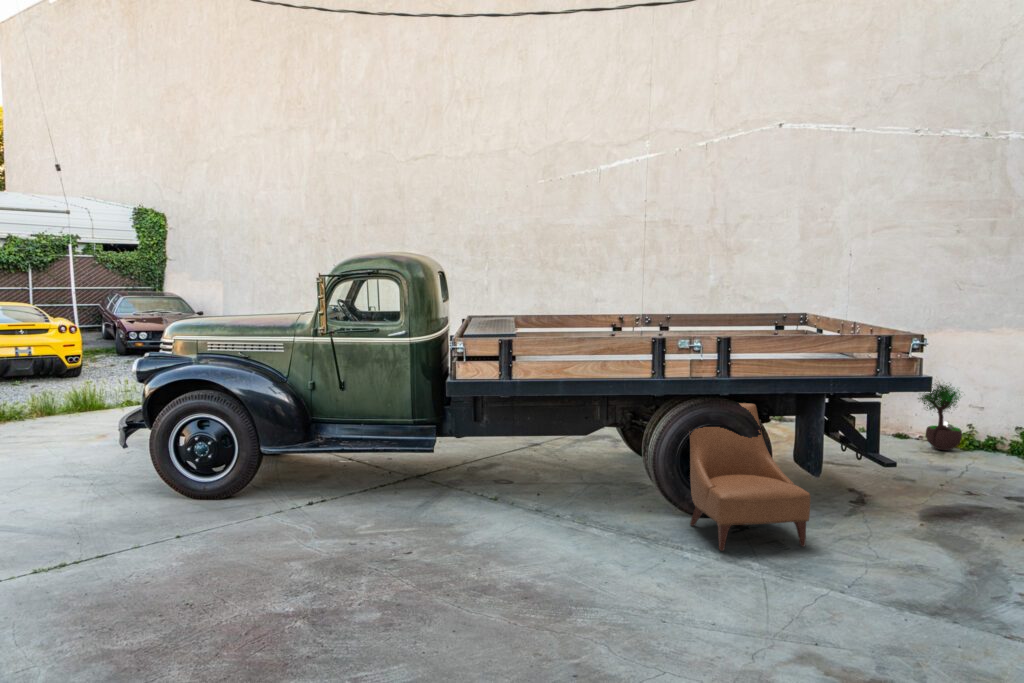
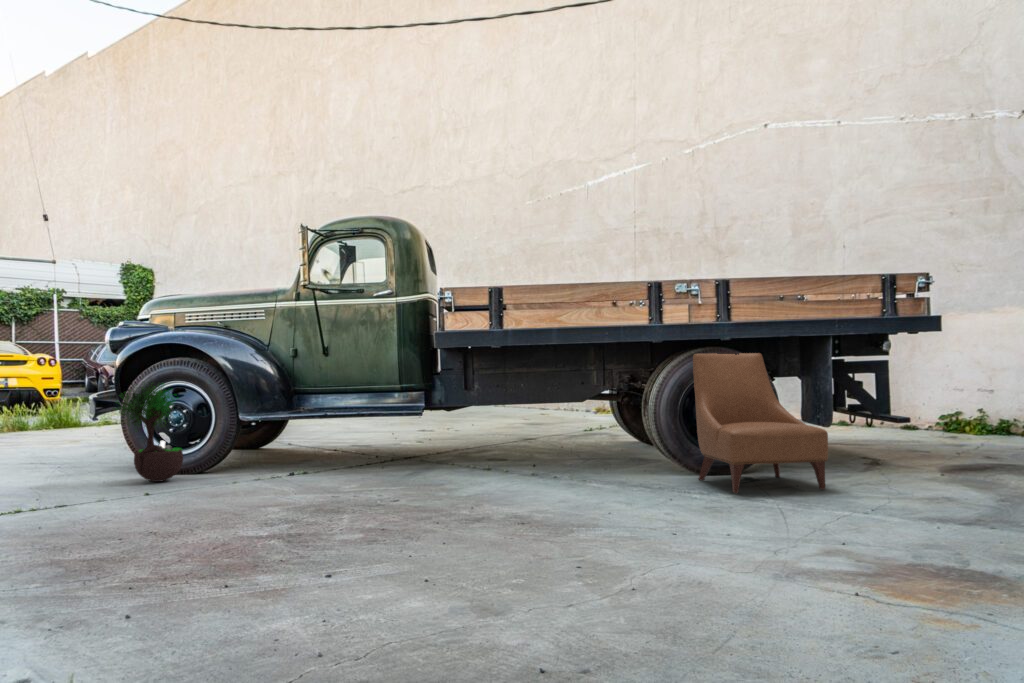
potted tree: present [918,383,962,450] -> present [116,383,183,482]

